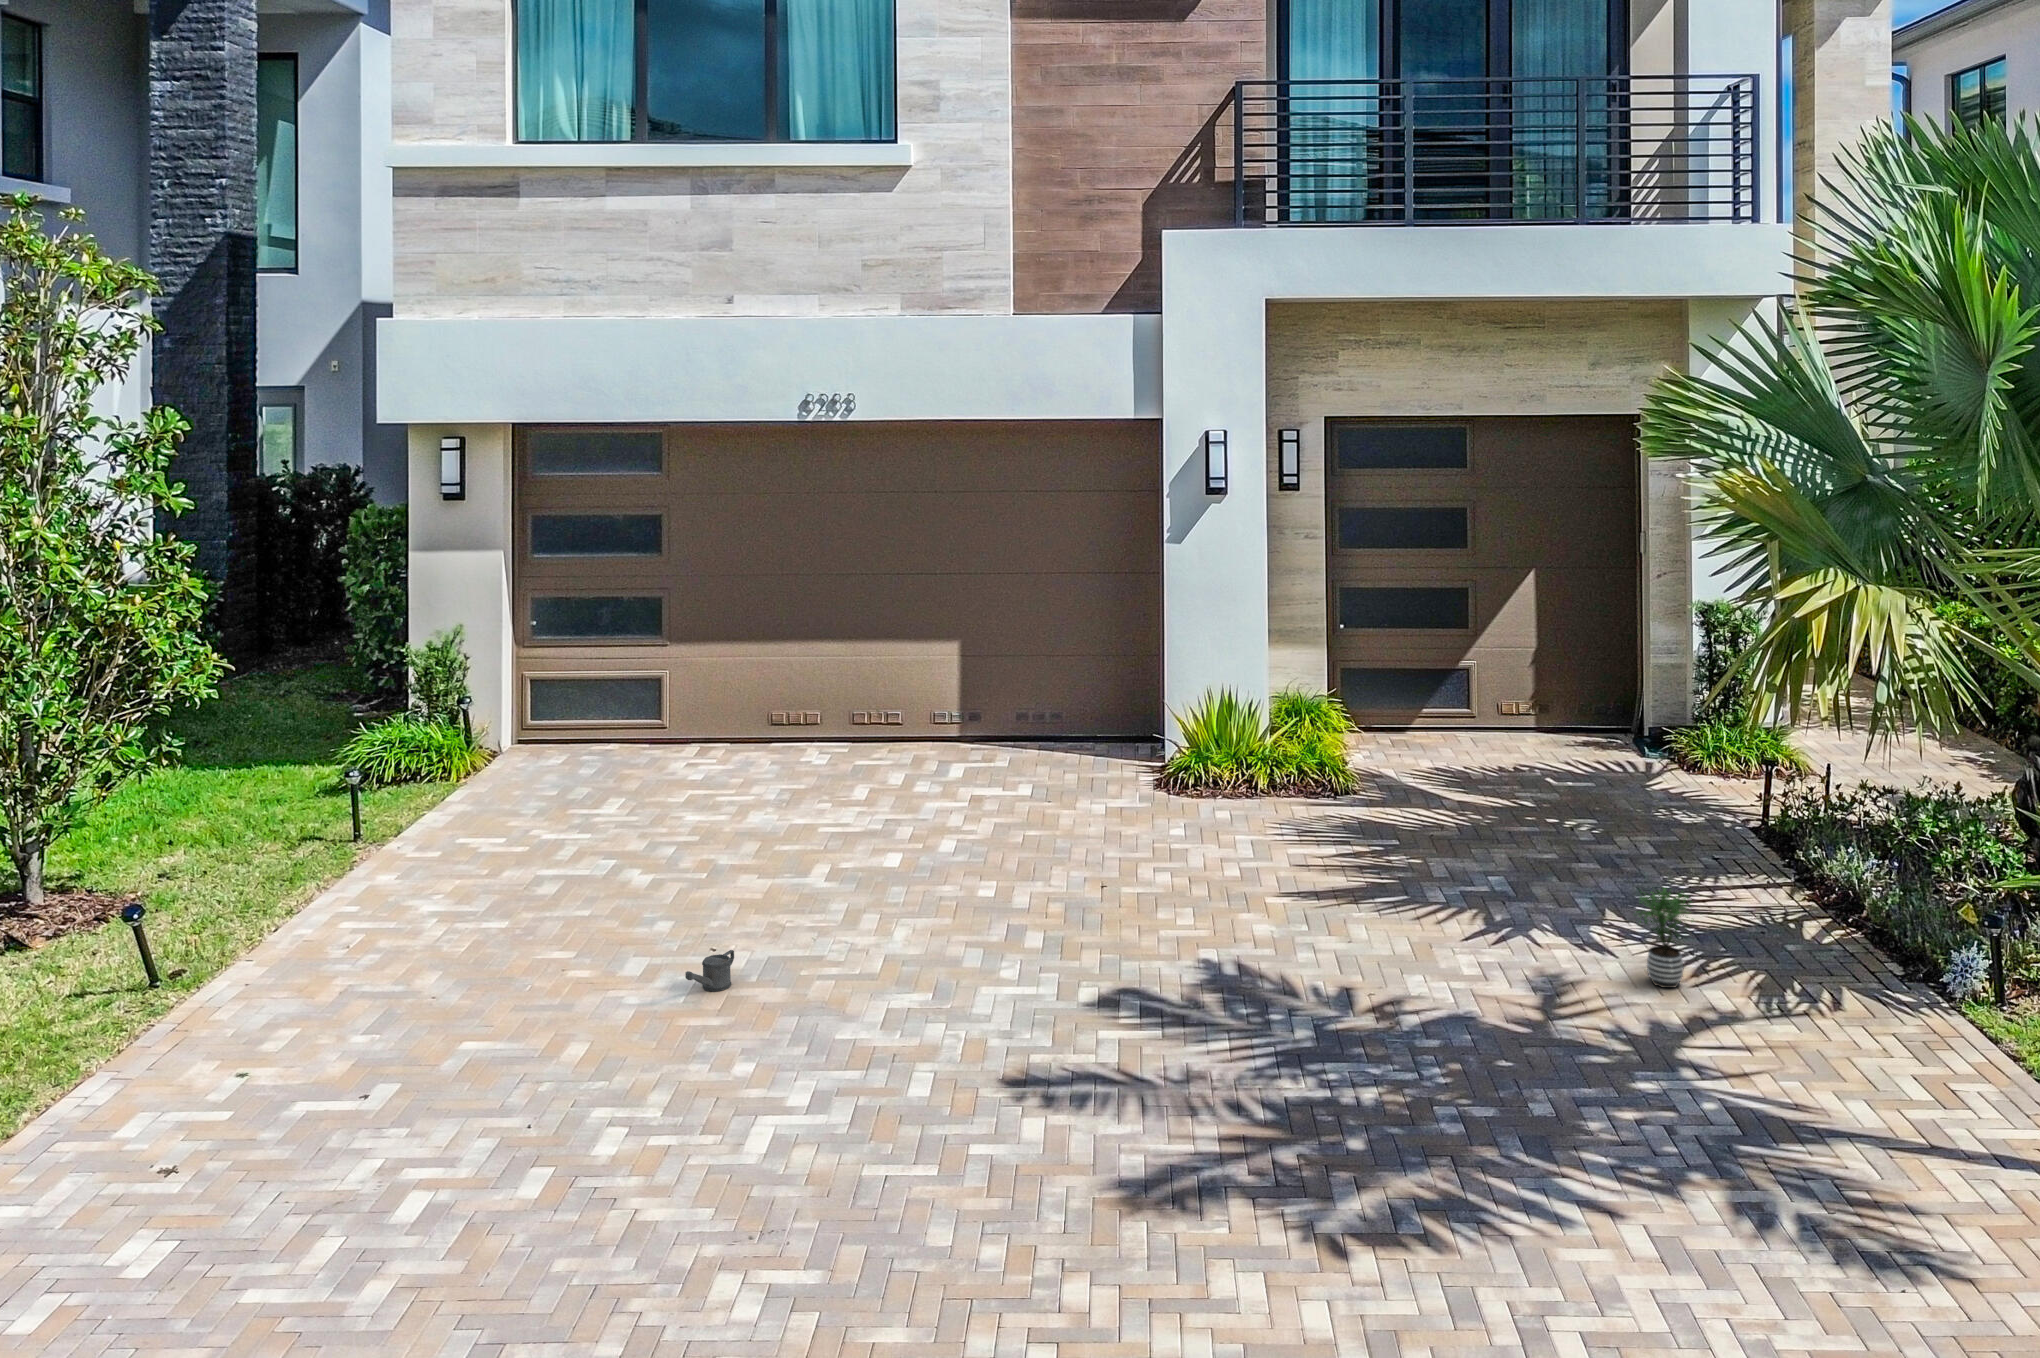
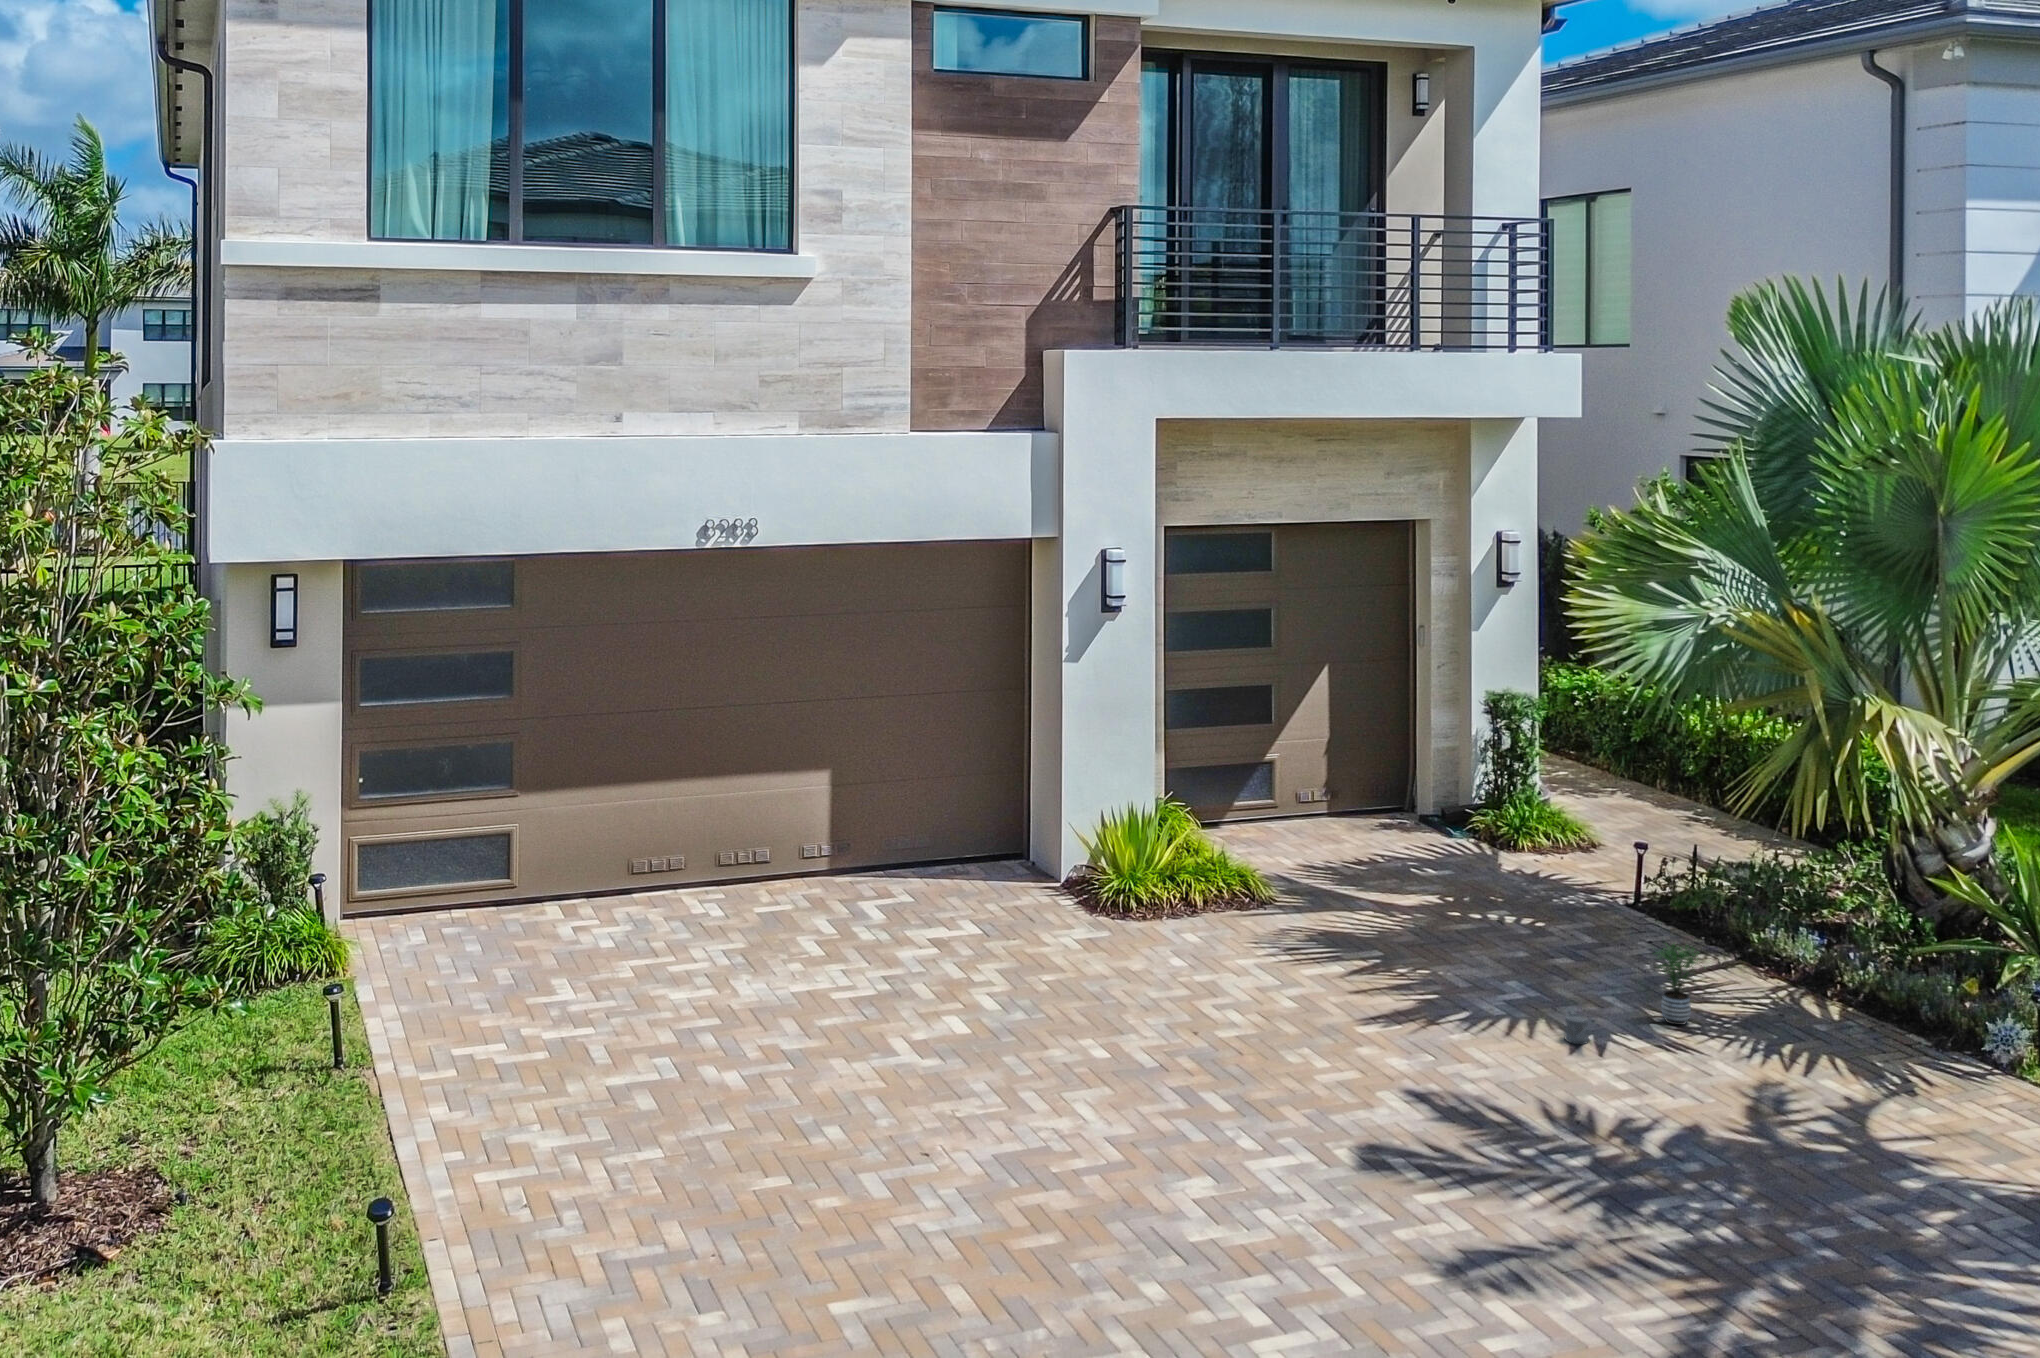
watering can: present [685,950,734,992] -> present [1565,1010,1592,1044]

